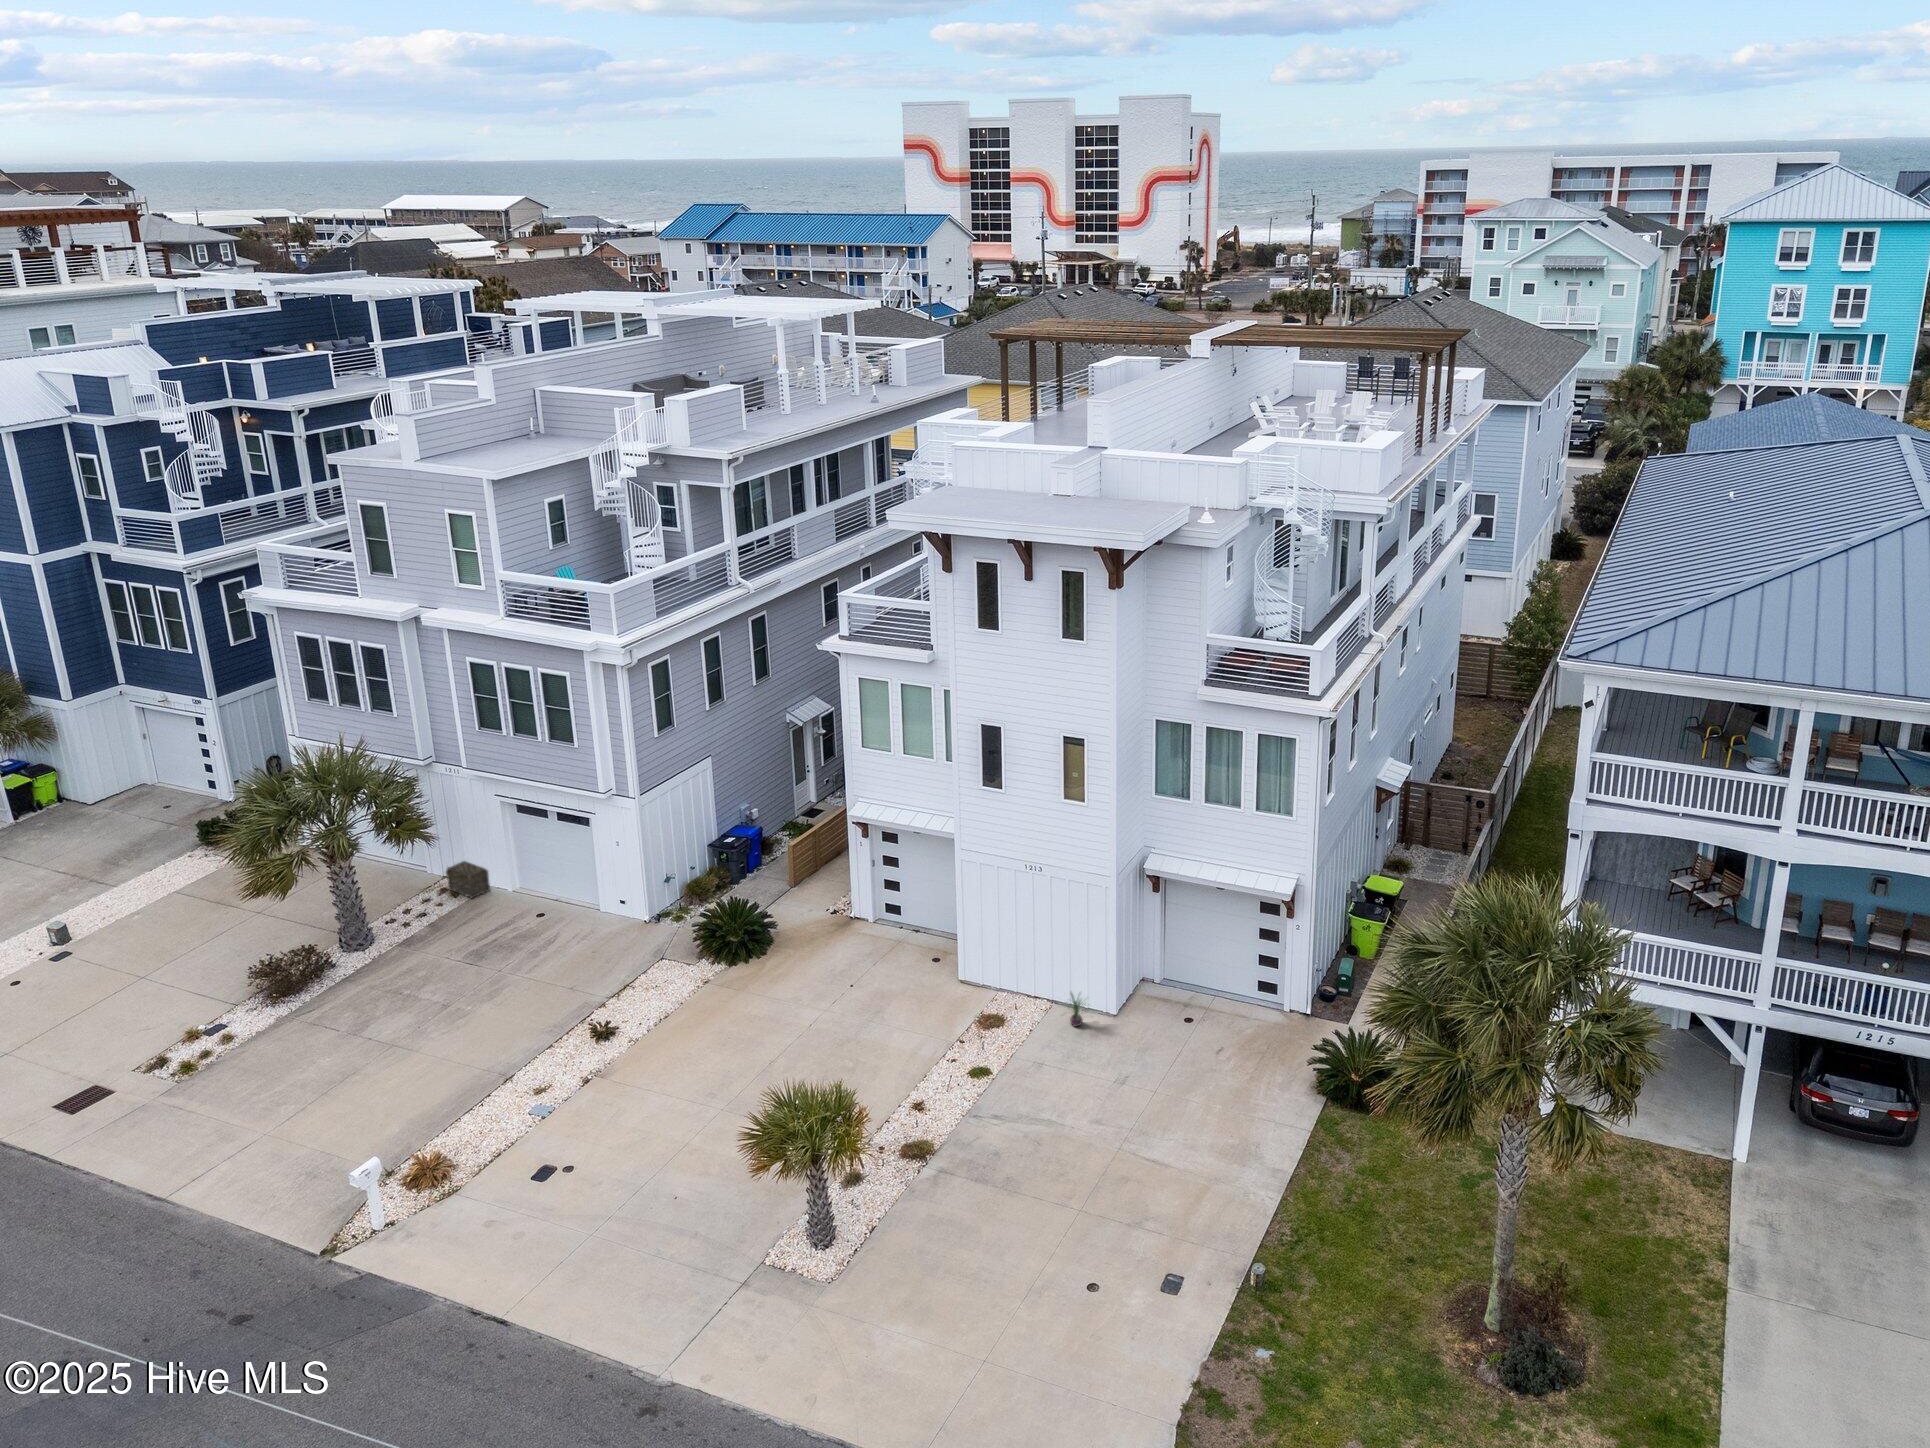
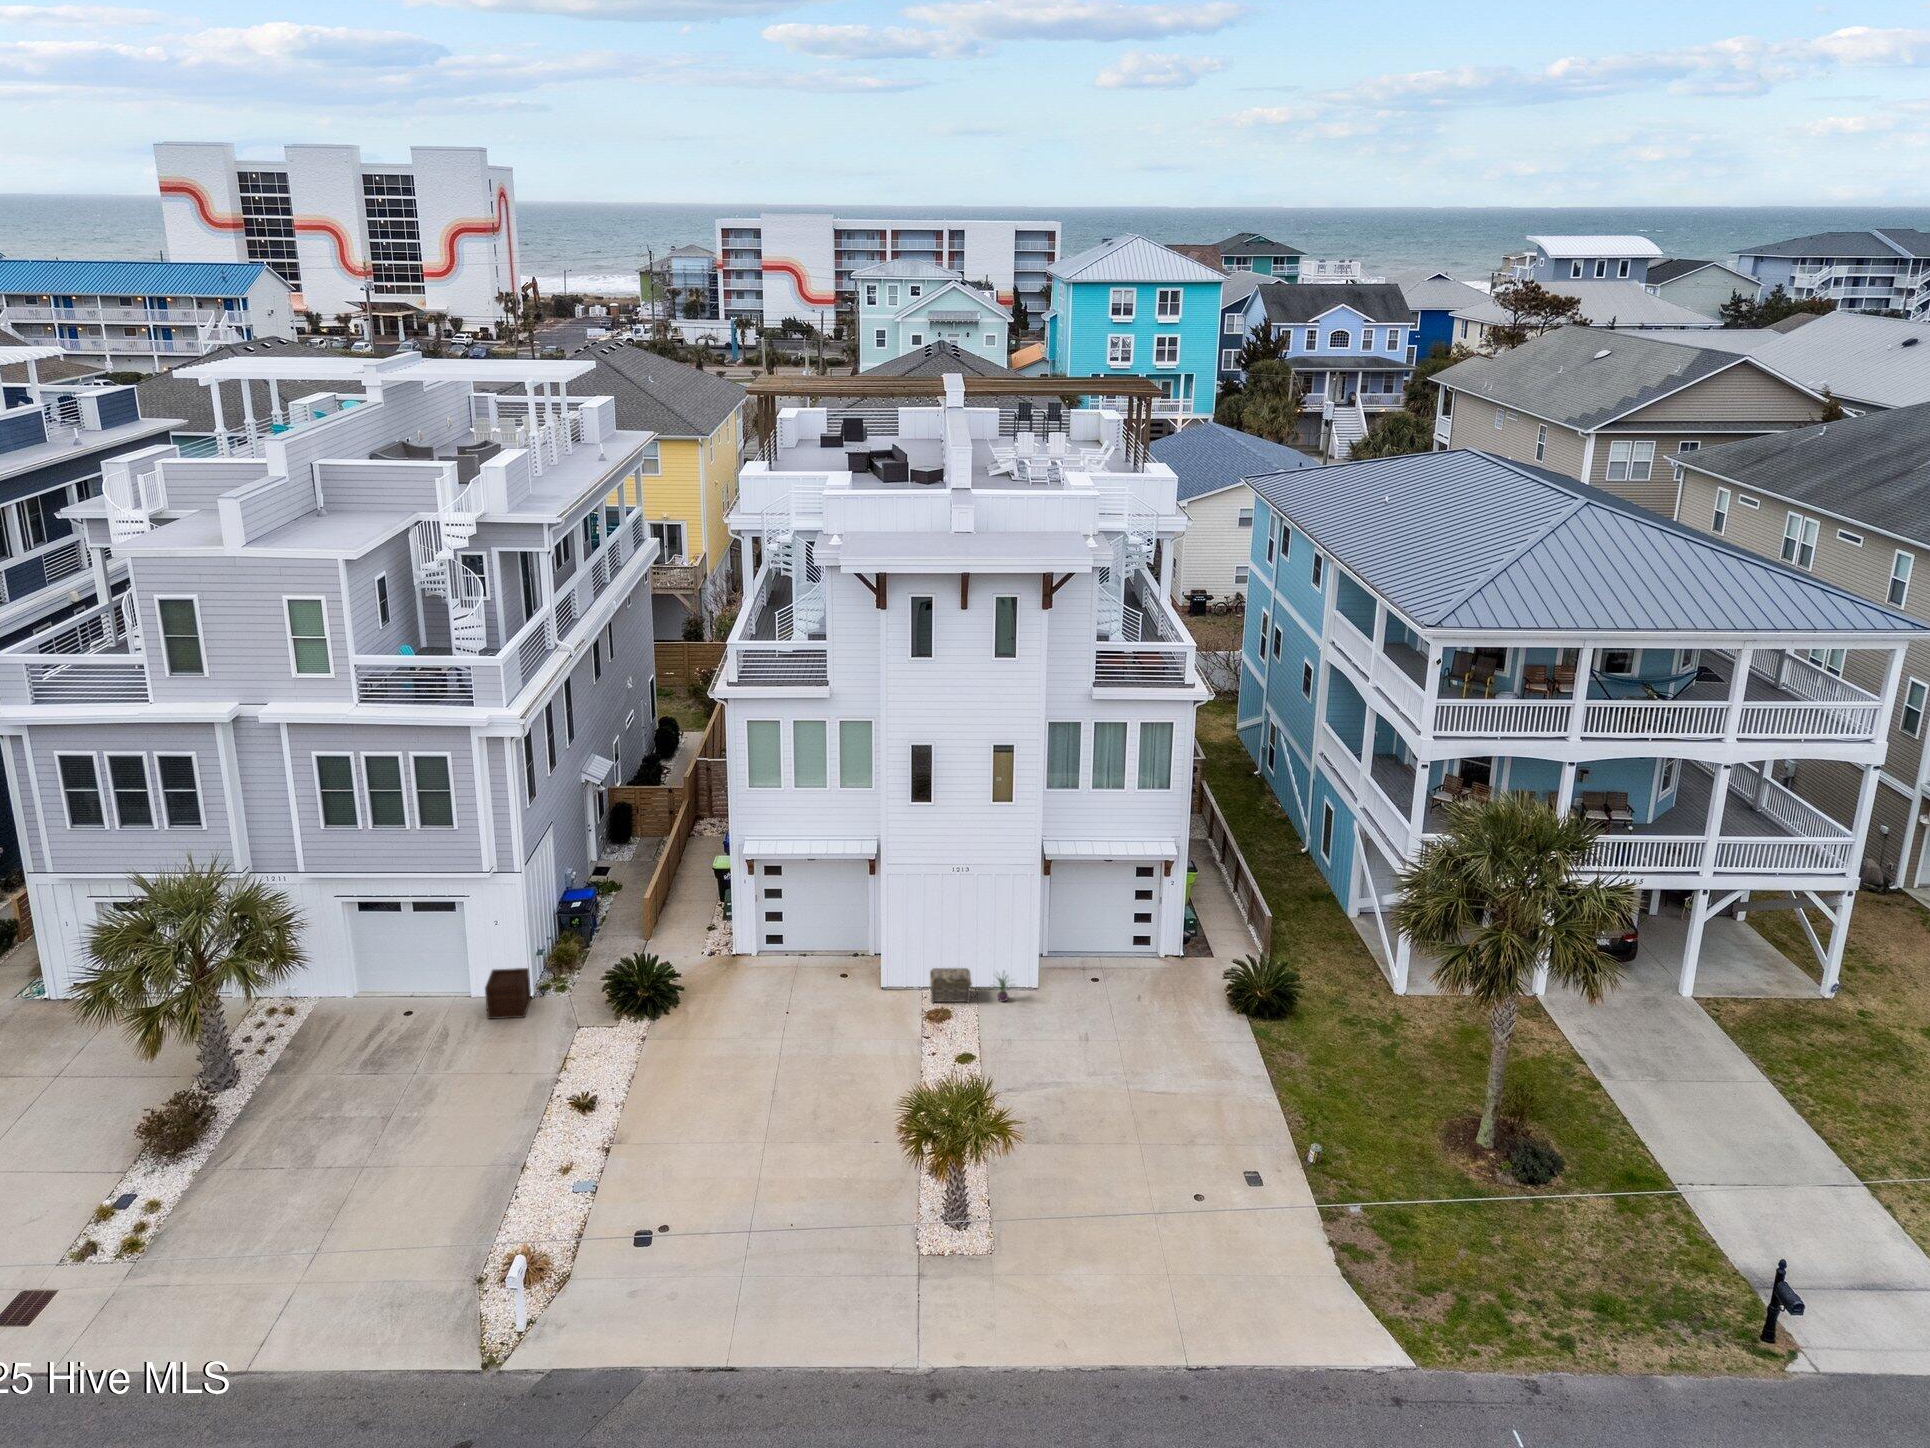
basket: present [446,861,490,899] -> present [930,968,972,1003]
wooden crate: none [593,888,647,939] -> present [485,968,531,1019]

